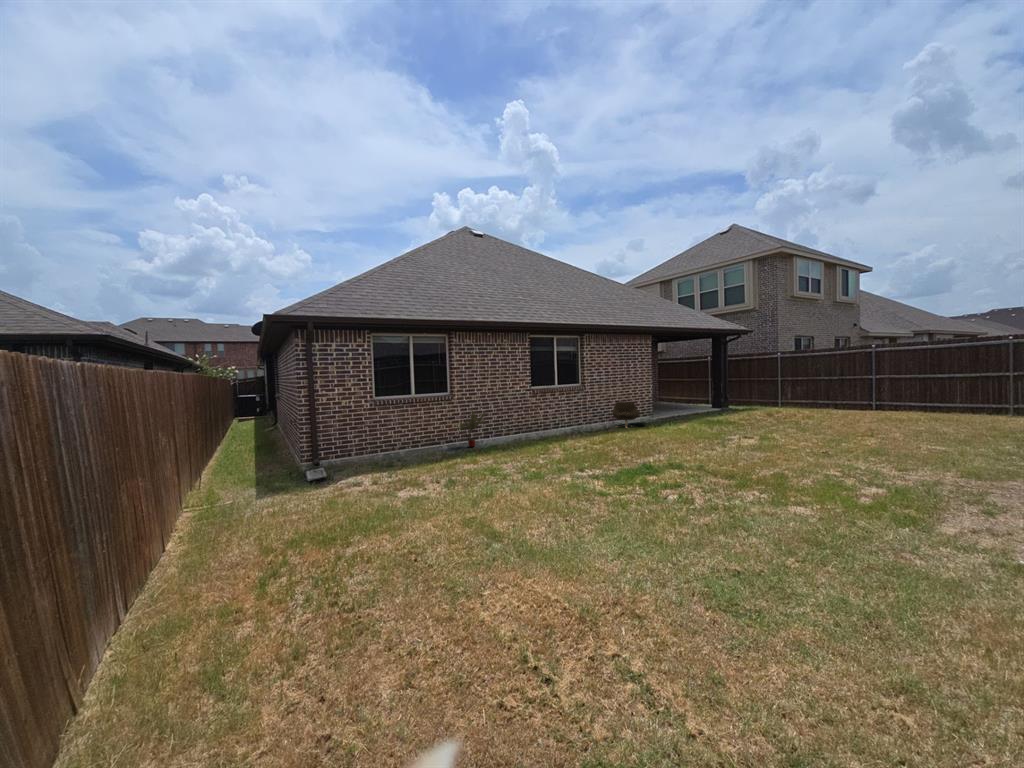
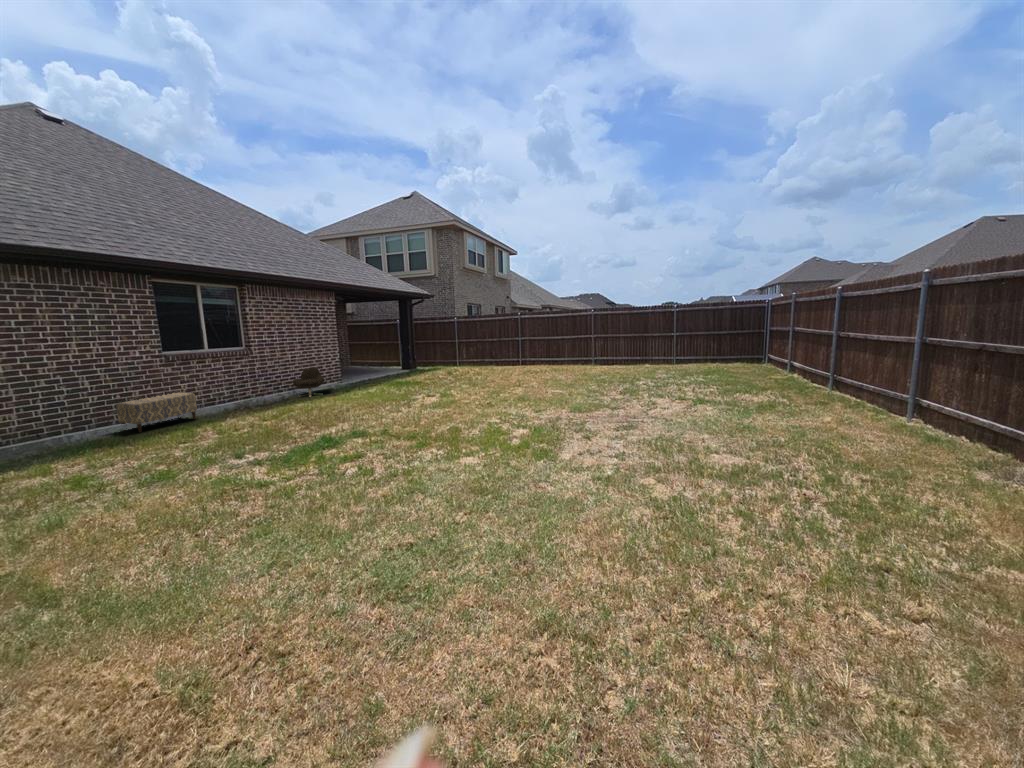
potted tree: present [457,410,484,447] -> none [37,391,95,446]
bench: none [496,415,544,444] -> present [116,392,197,432]

